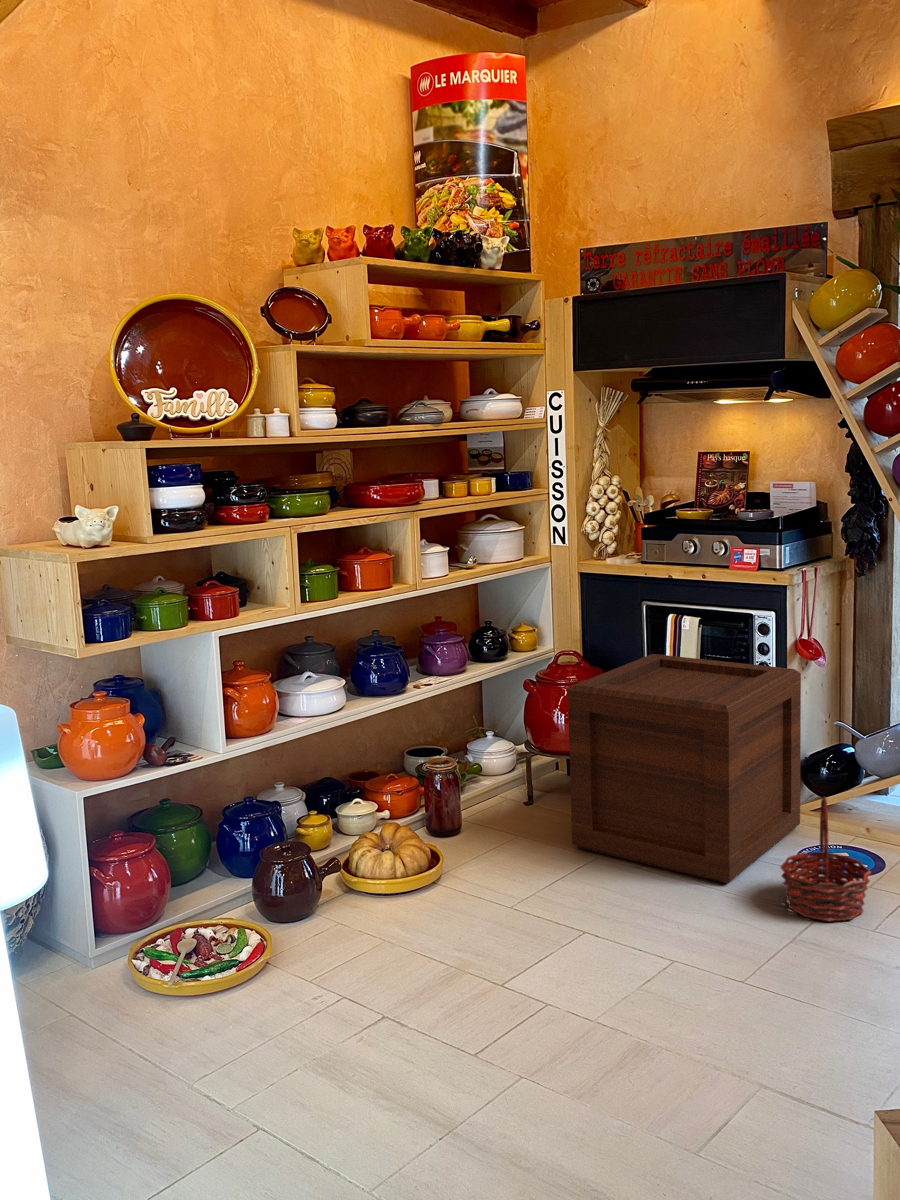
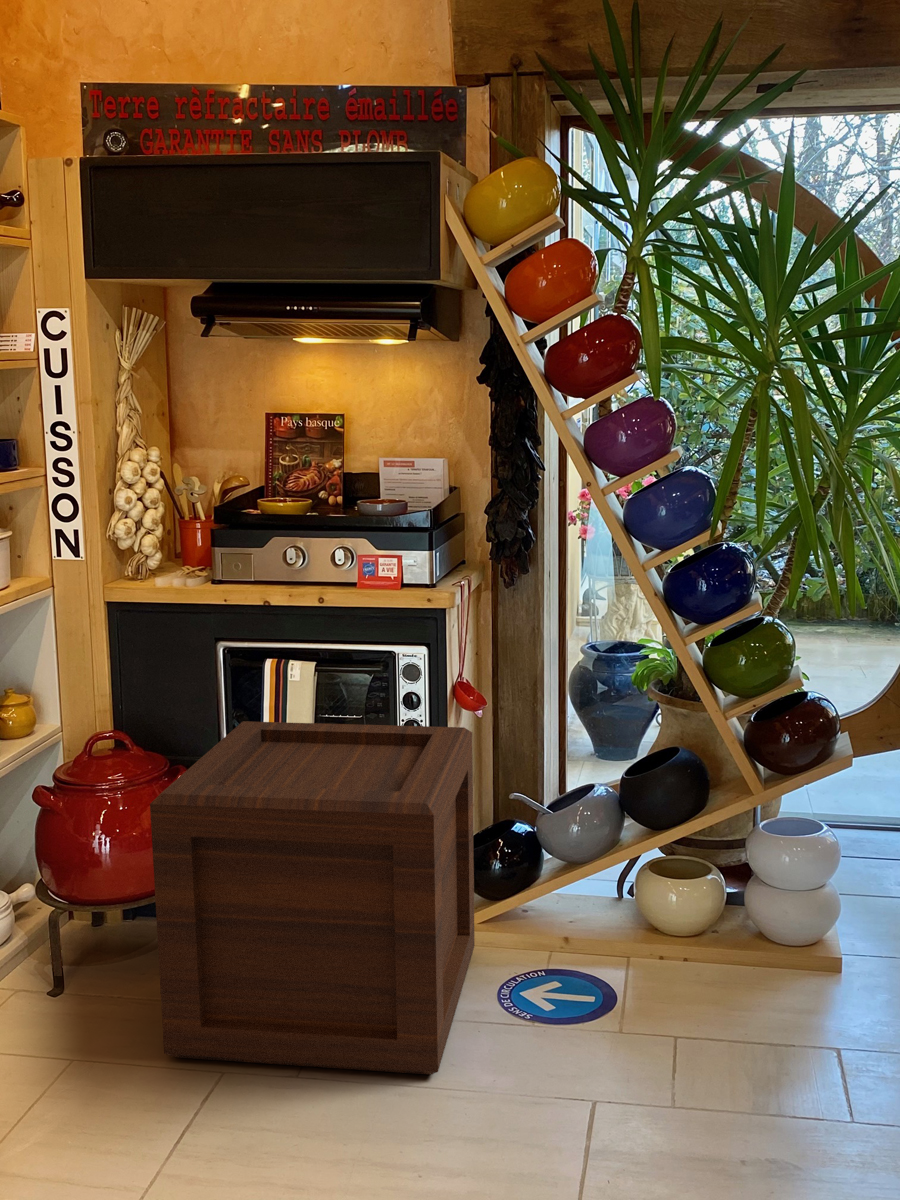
basket: present [780,797,871,922] -> none [521,923,647,1111]

